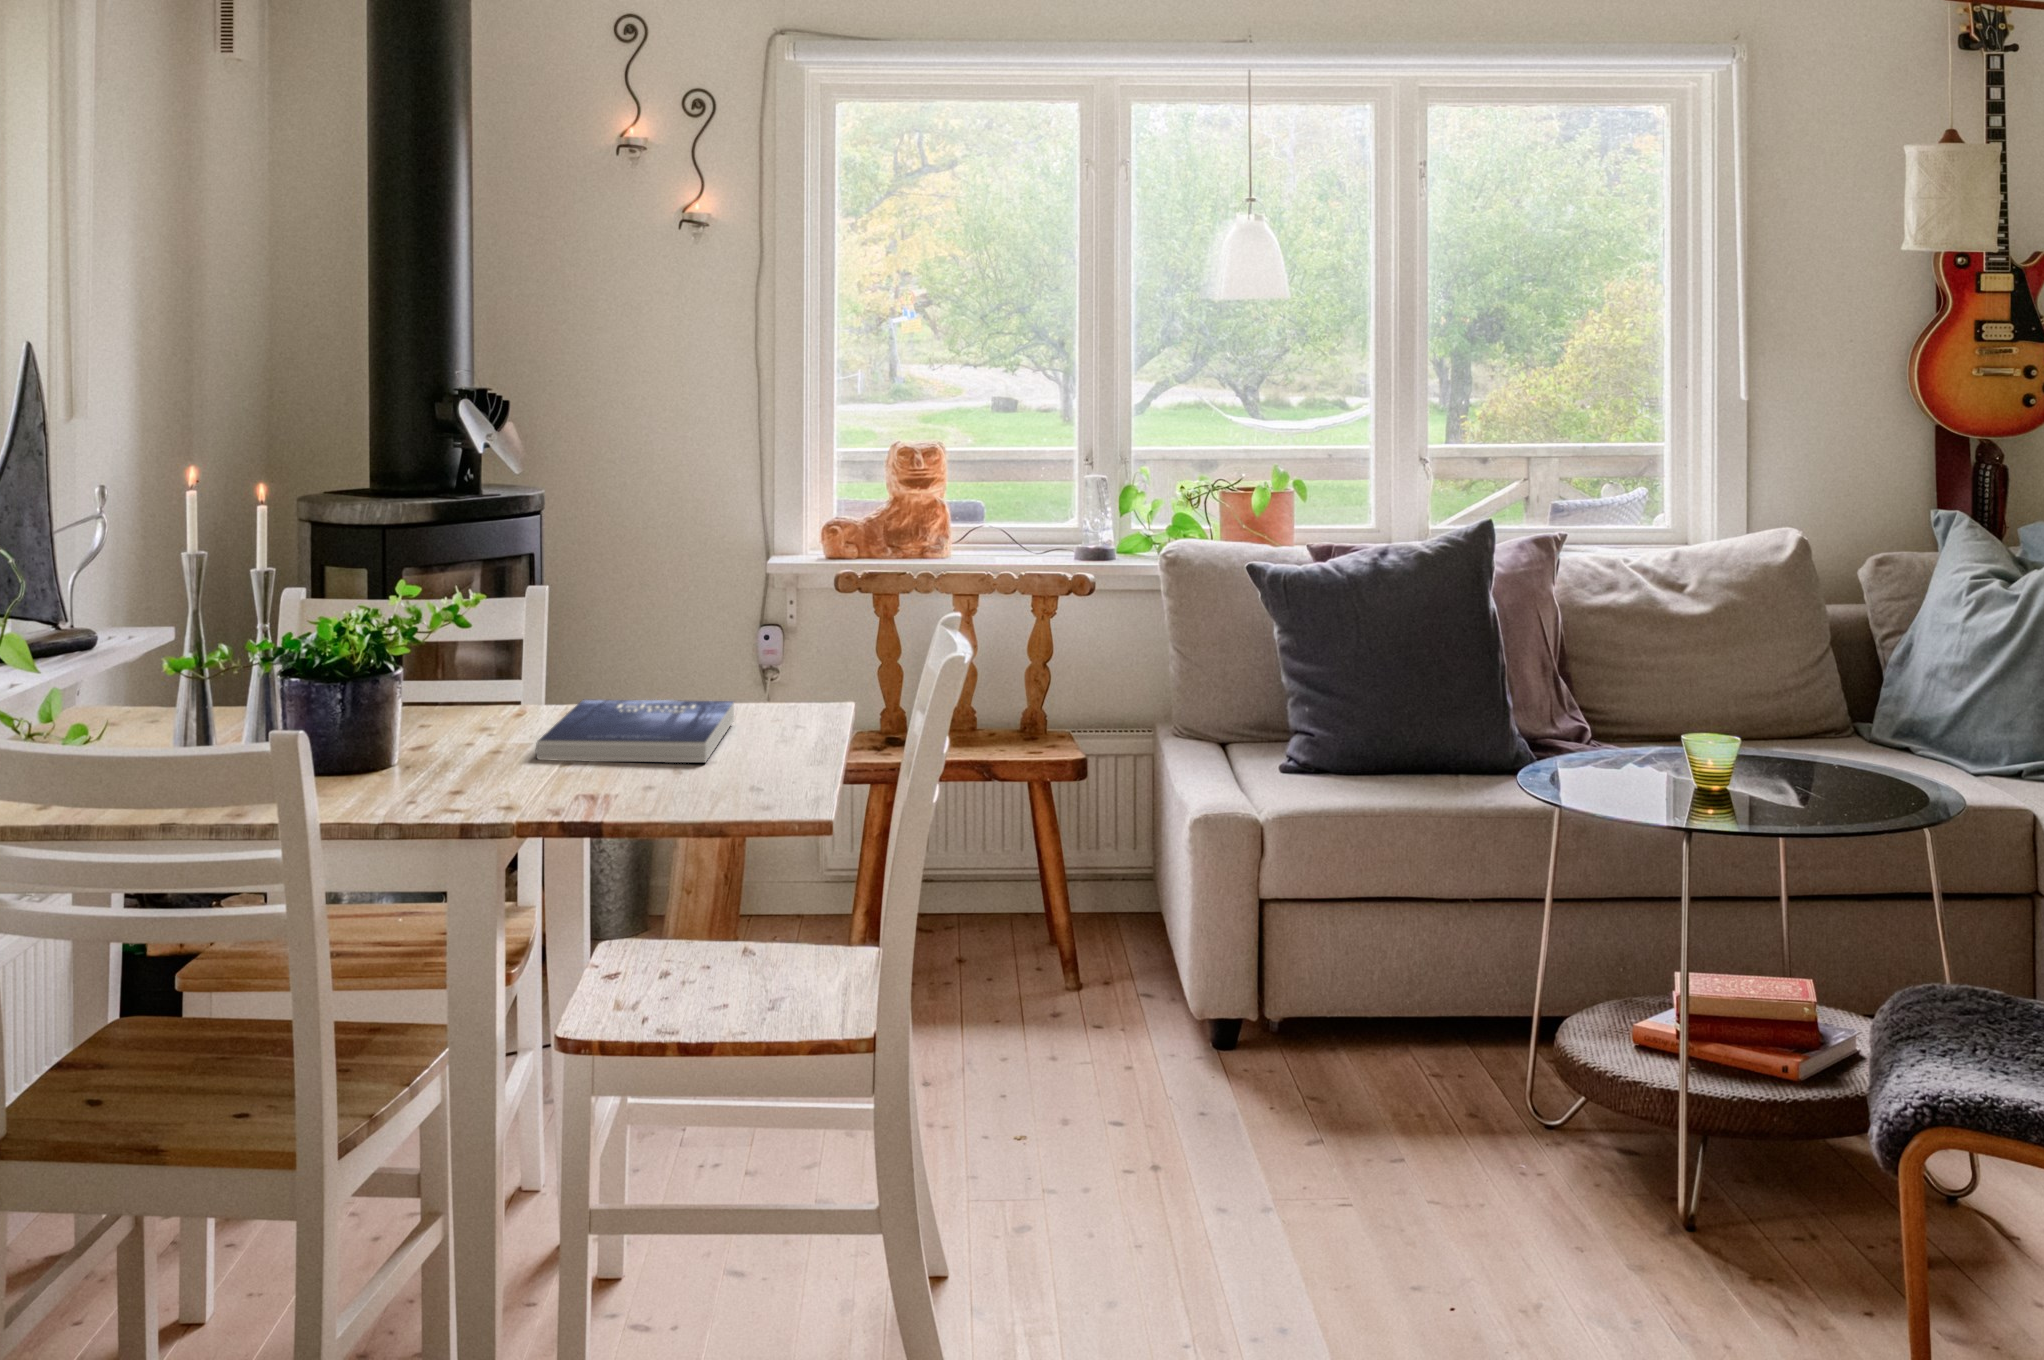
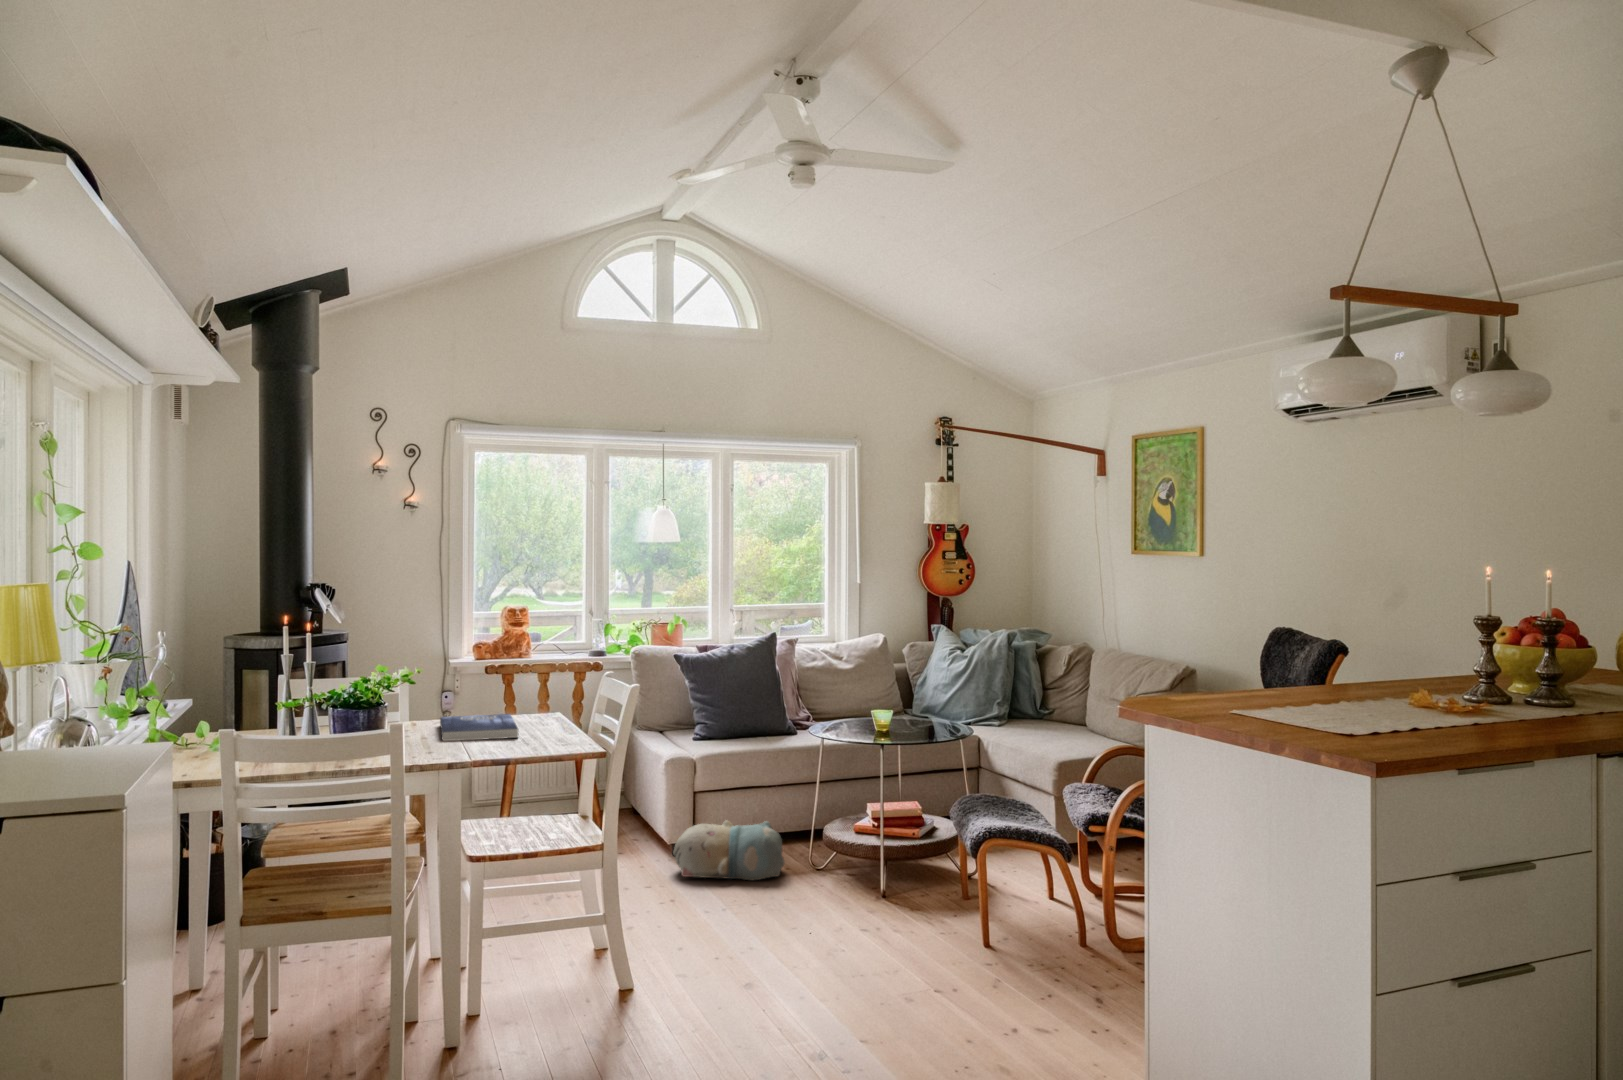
plush toy: none [1192,978,1461,1137] -> present [673,820,784,880]

